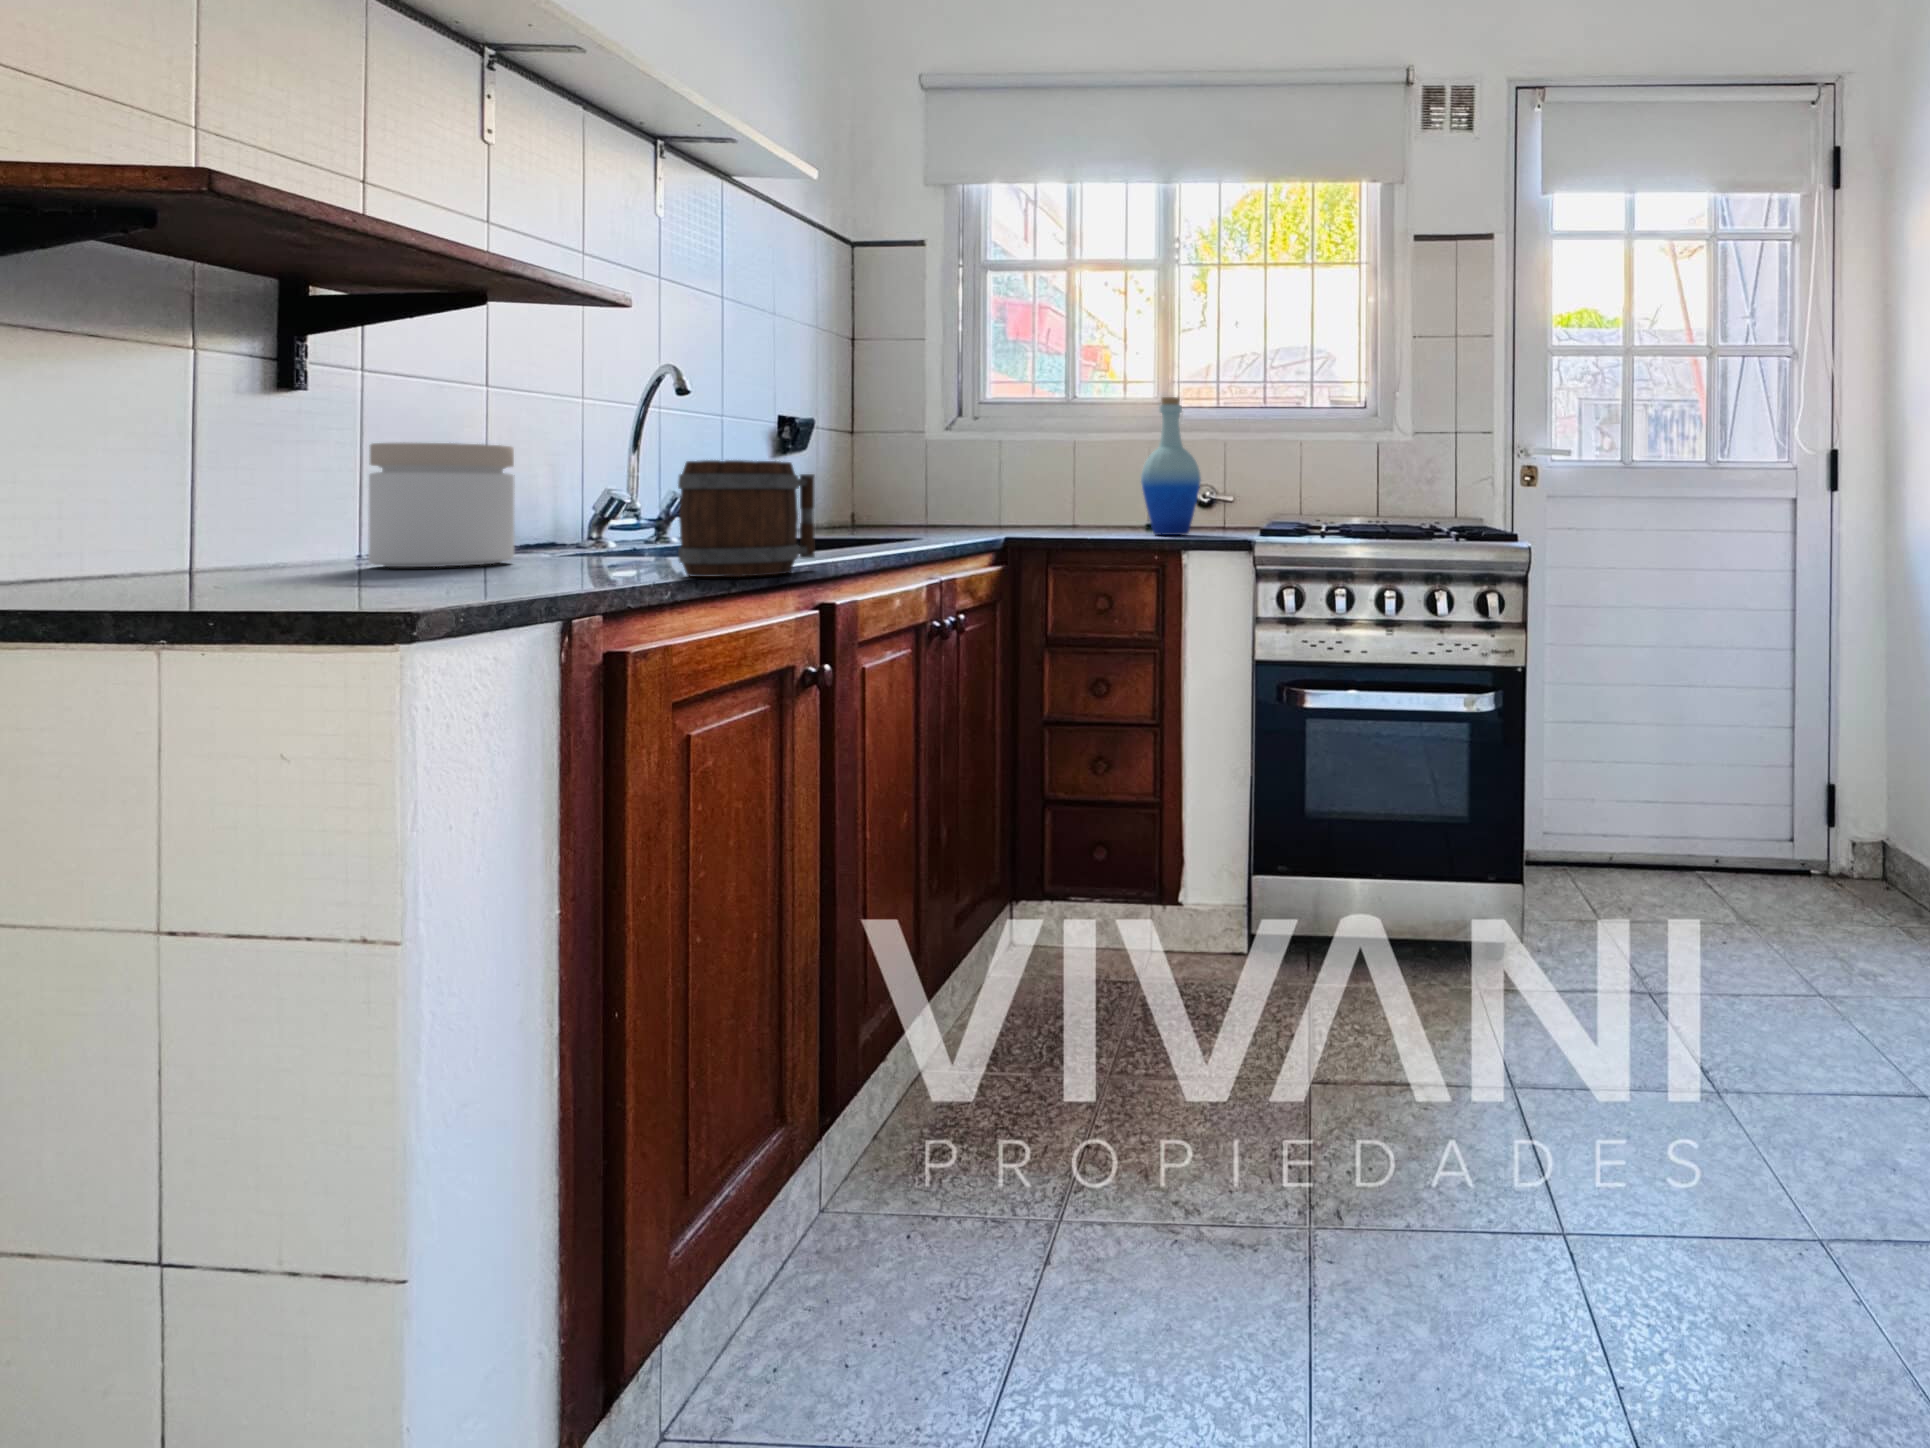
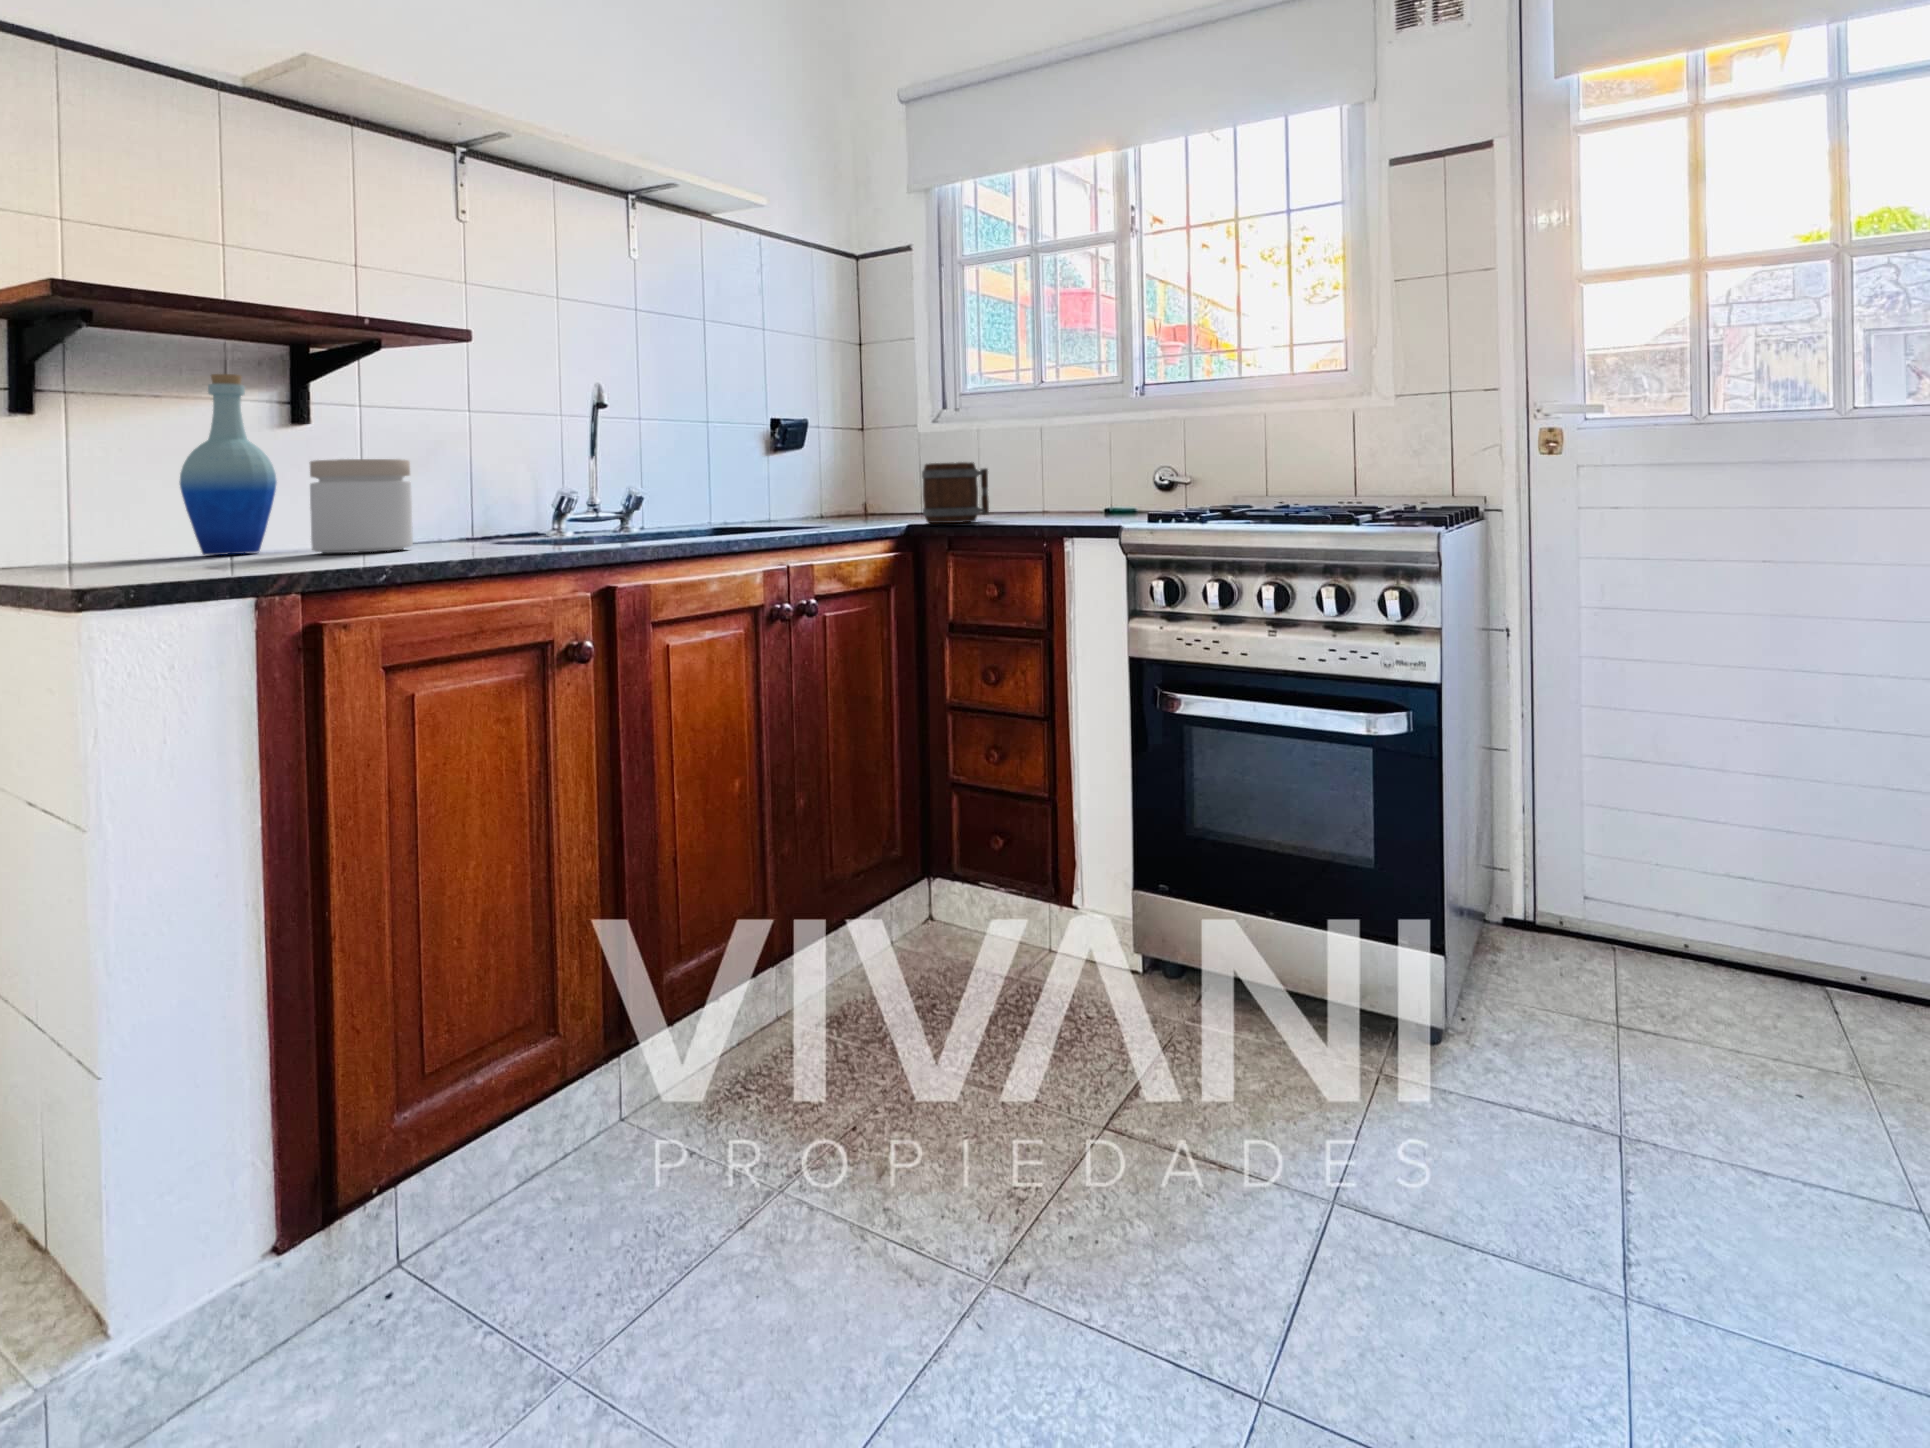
bottle: present [1141,397,1201,535] -> present [180,374,277,555]
mug: present [678,460,815,577] -> present [922,462,989,523]

